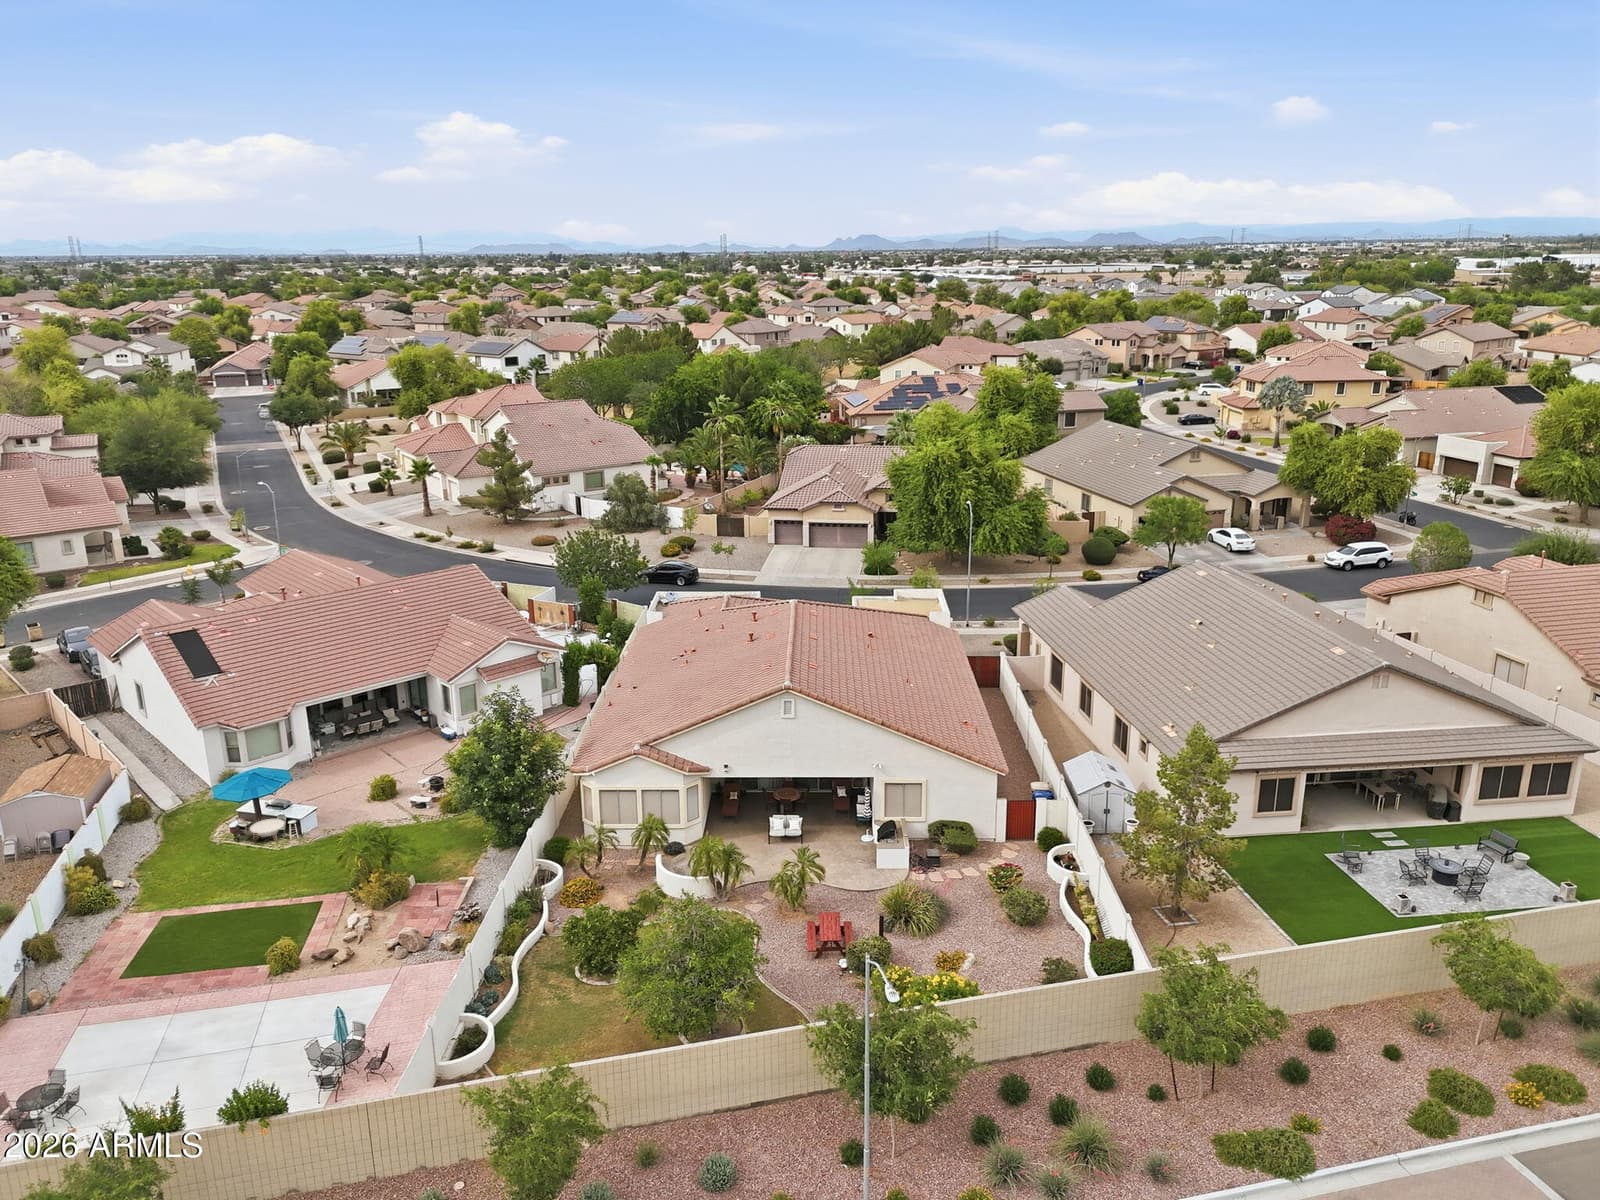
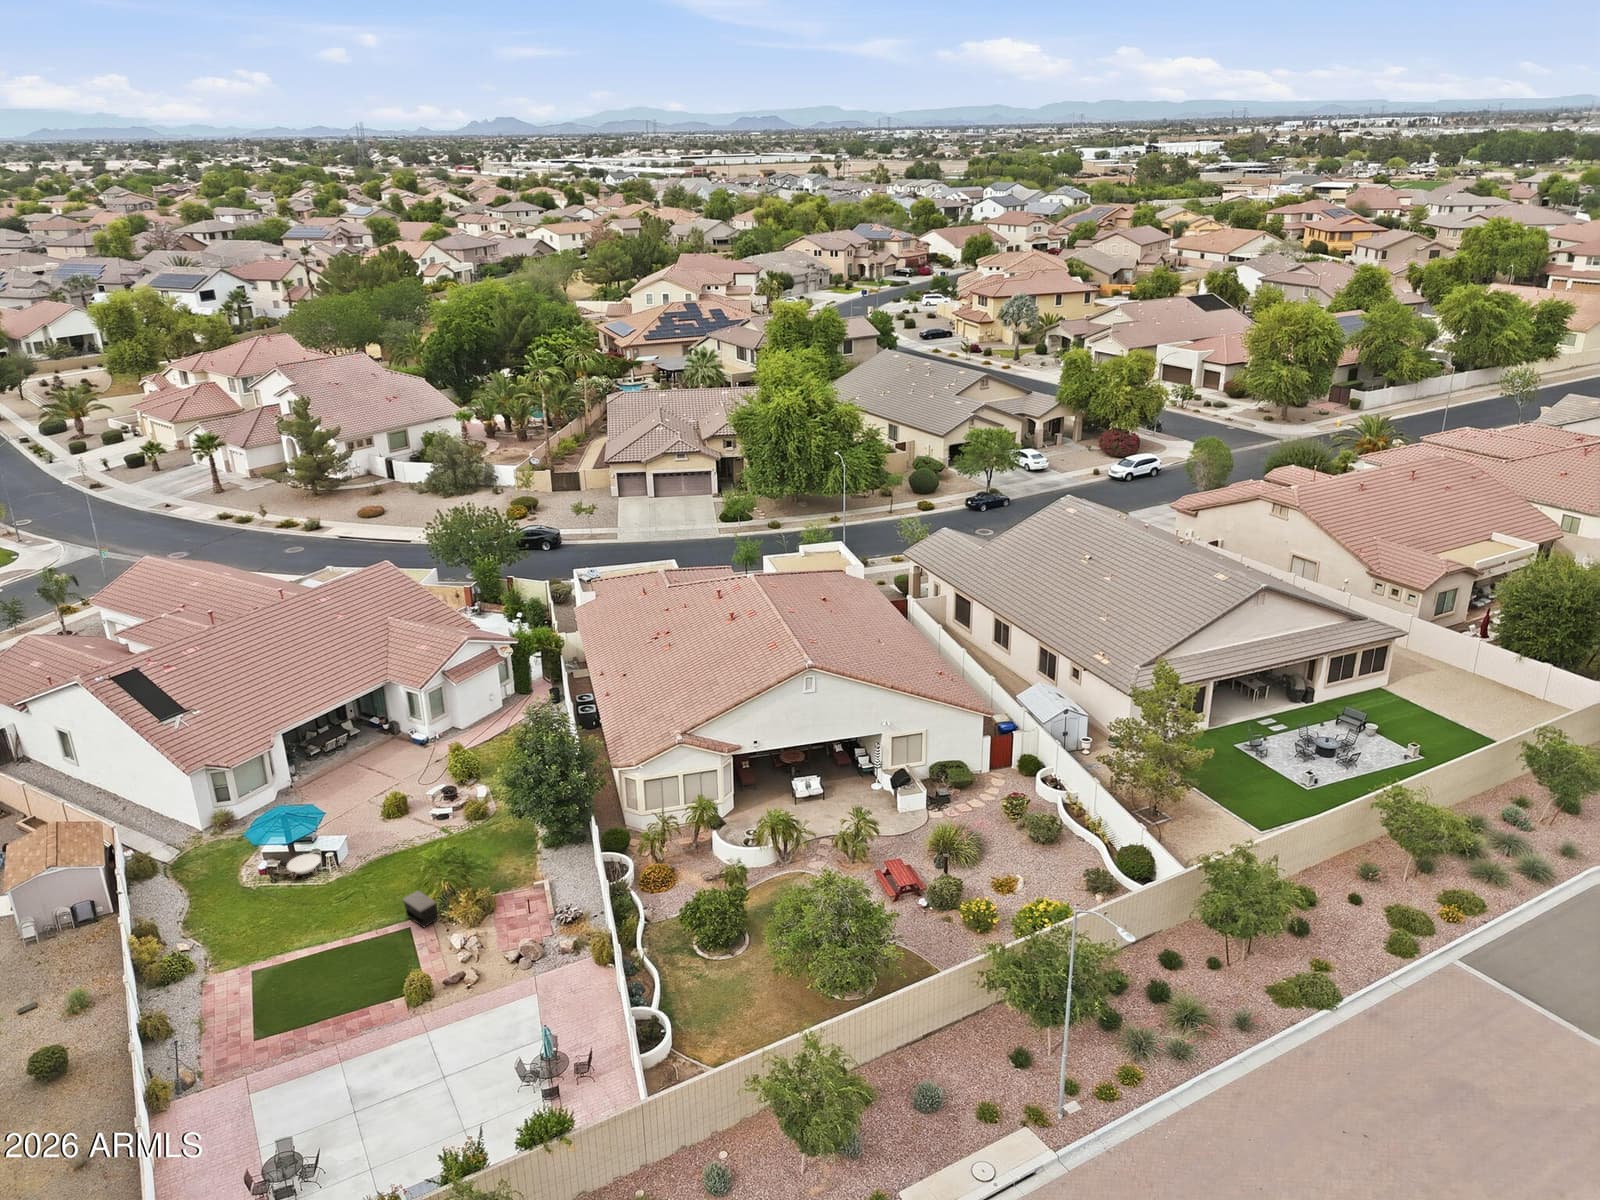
storage bench: none [321,864,351,902] -> present [403,891,438,927]

